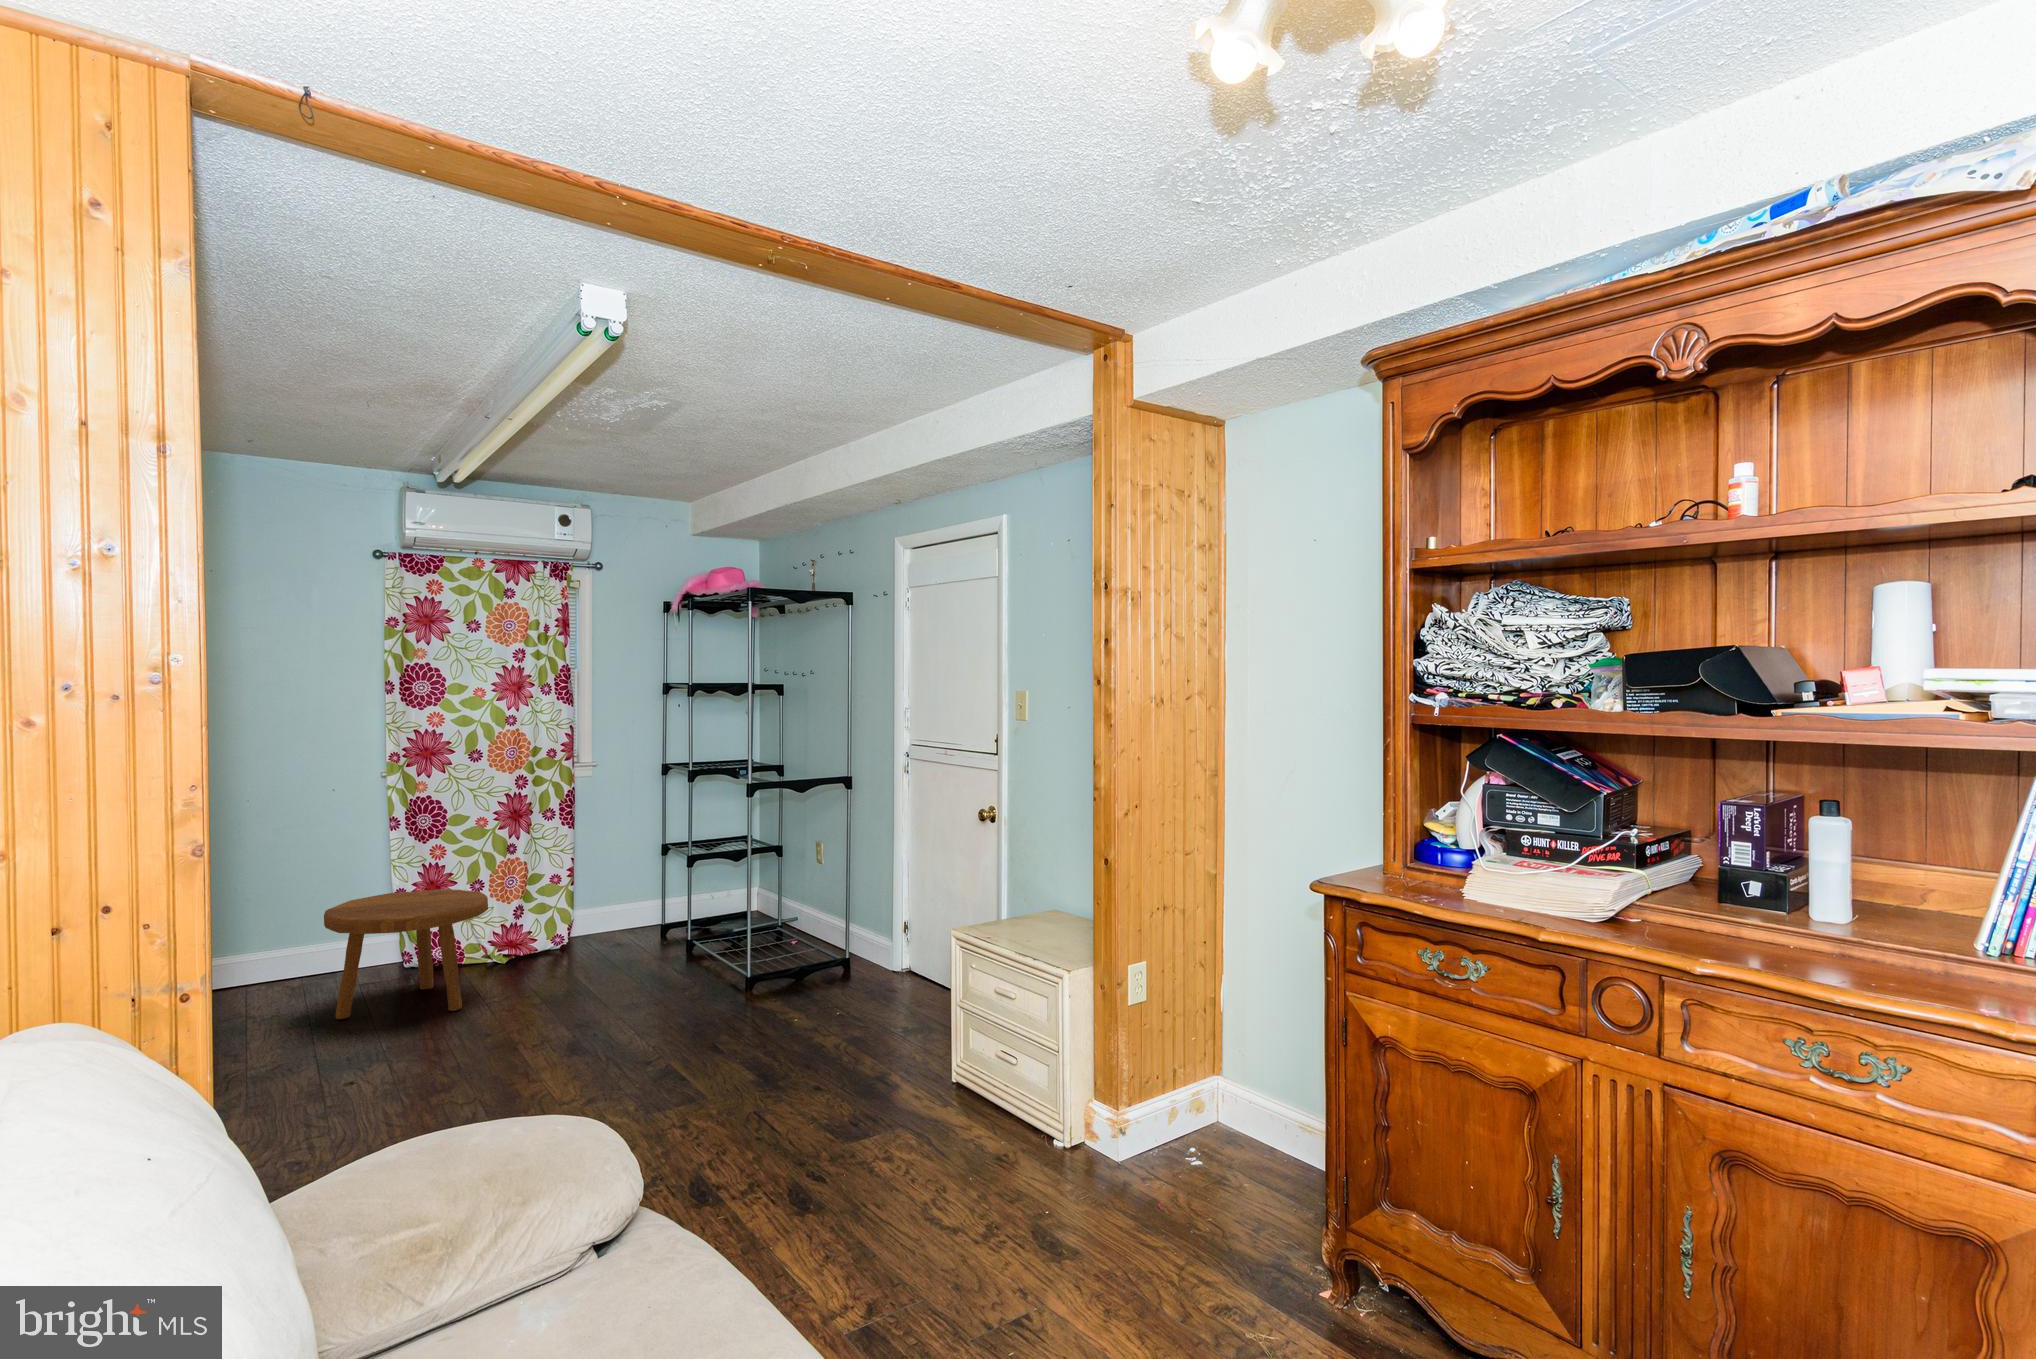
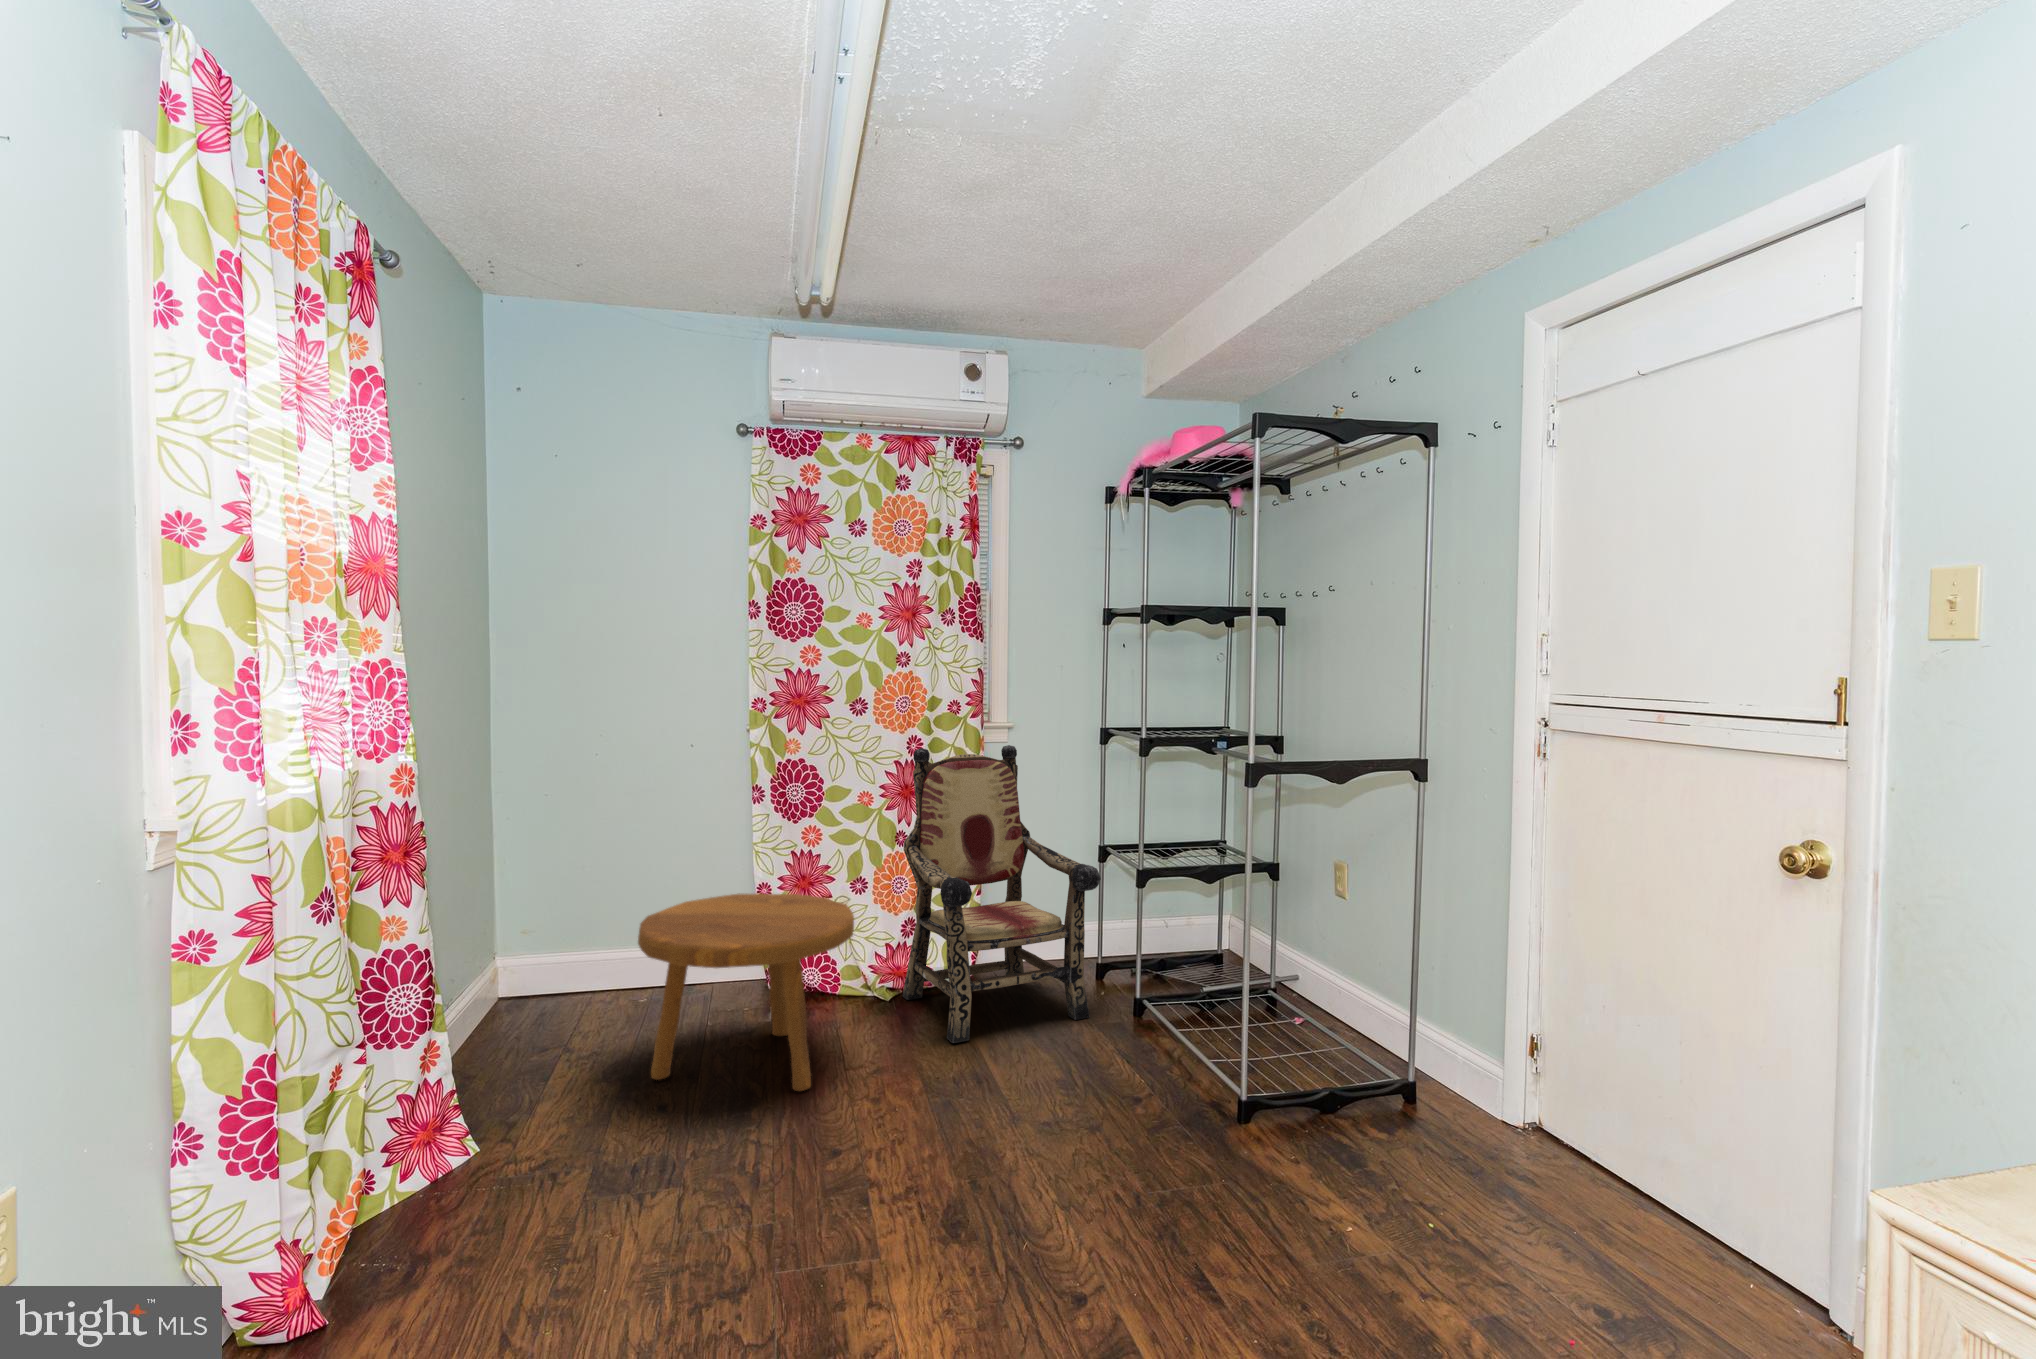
armchair: none [516,778,662,977] -> present [903,745,1101,1043]

